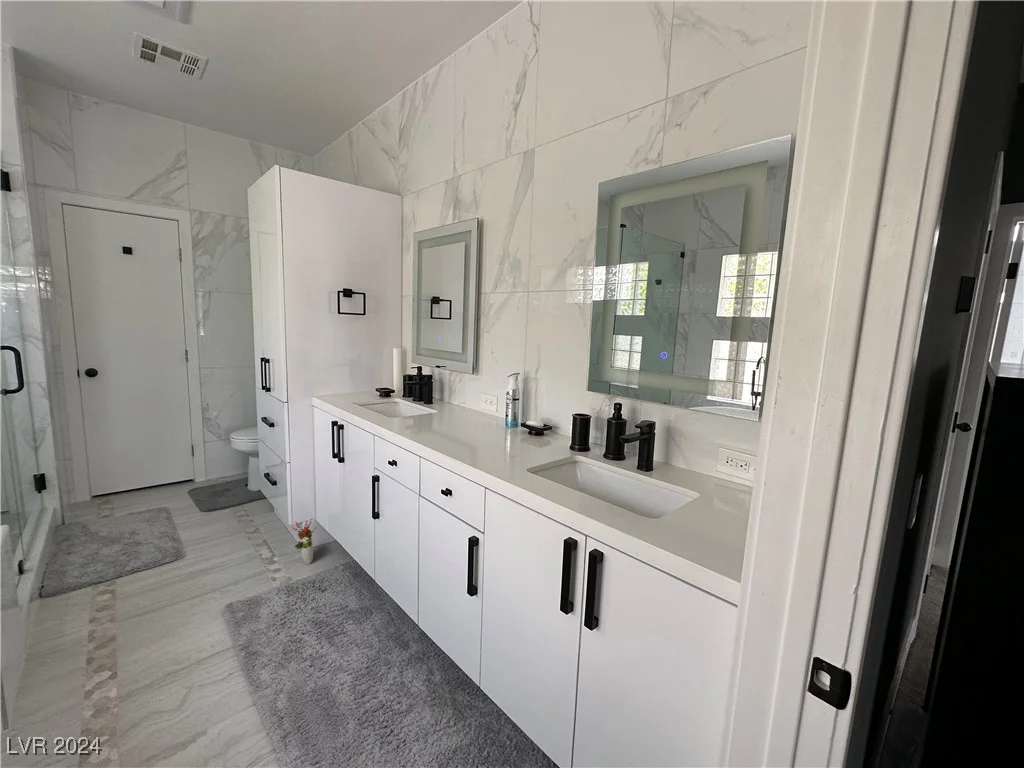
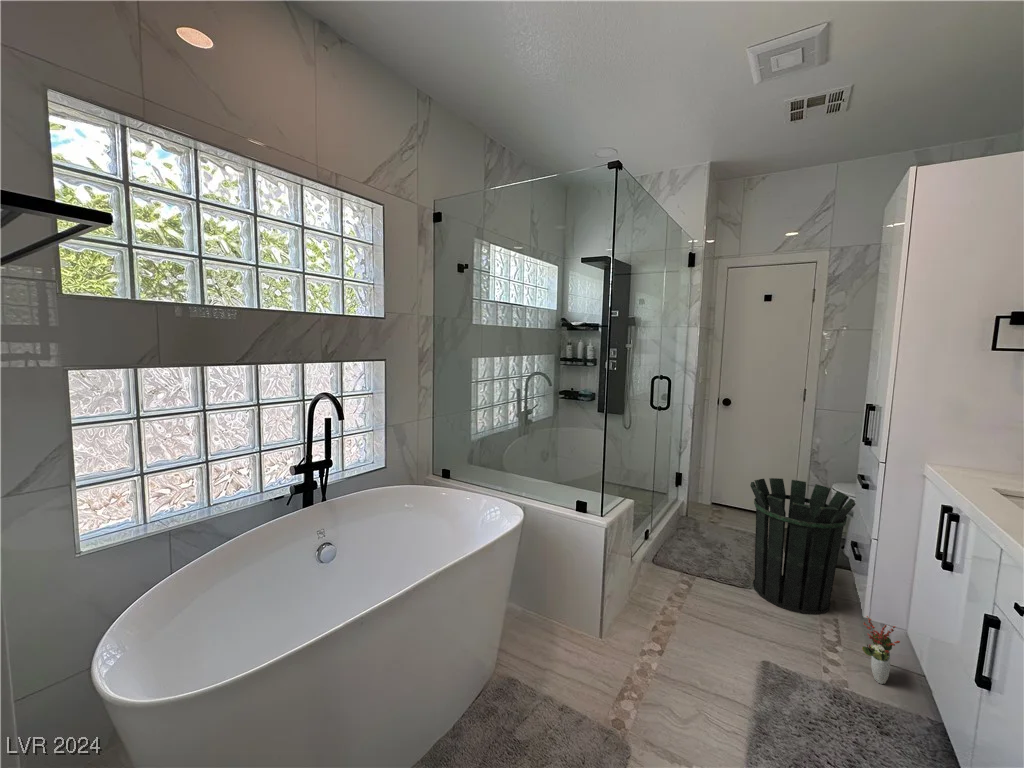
waste bin: none [165,436,265,559] -> present [750,478,855,615]

